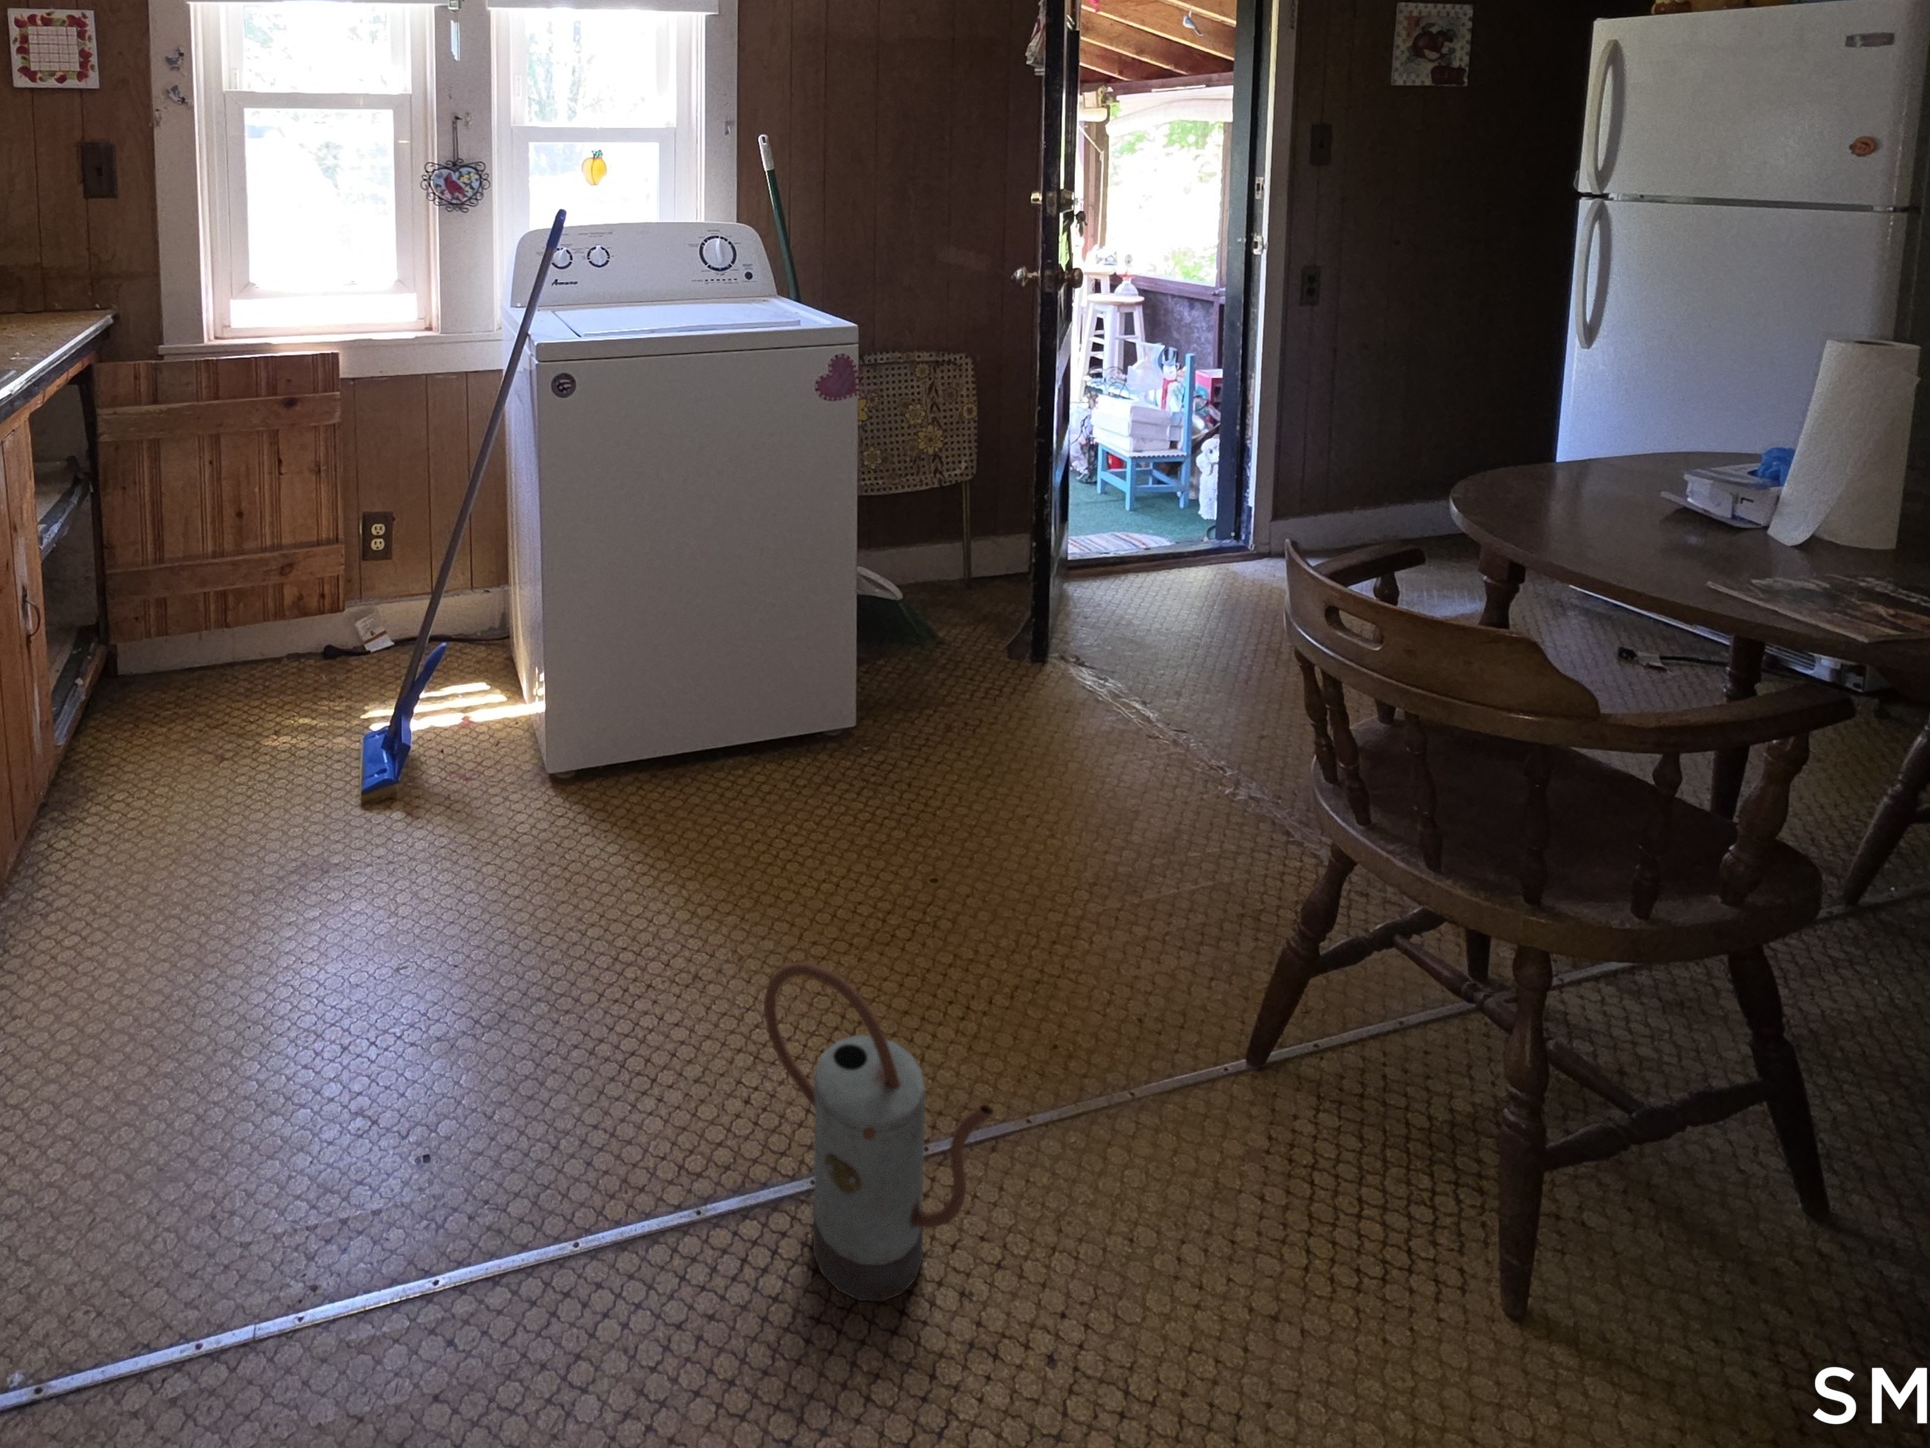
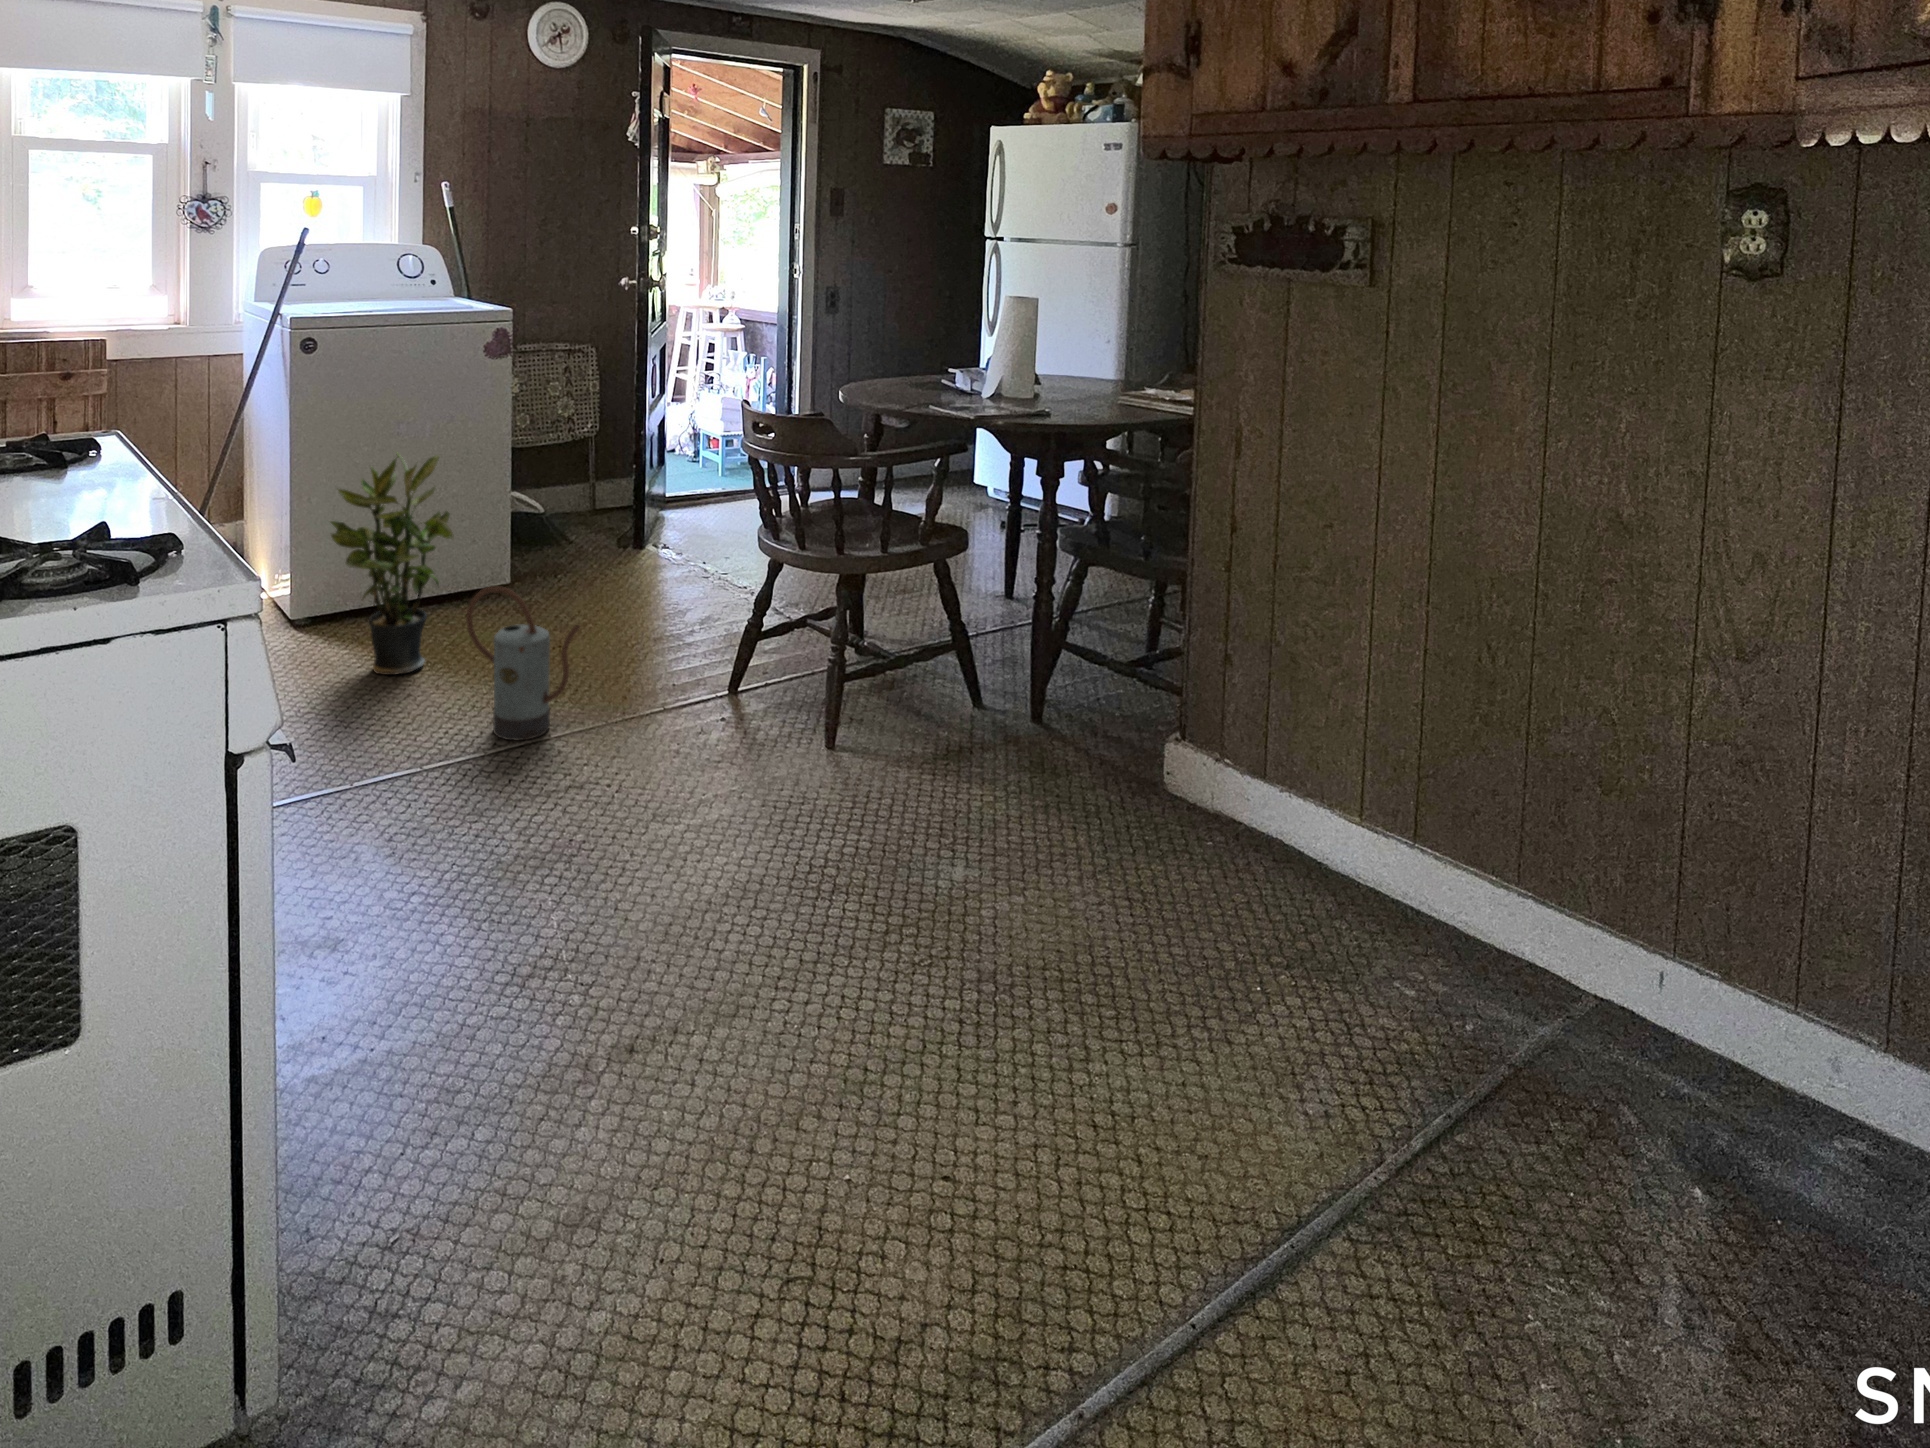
potted plant: none [551,602,754,984] -> present [331,453,453,675]

